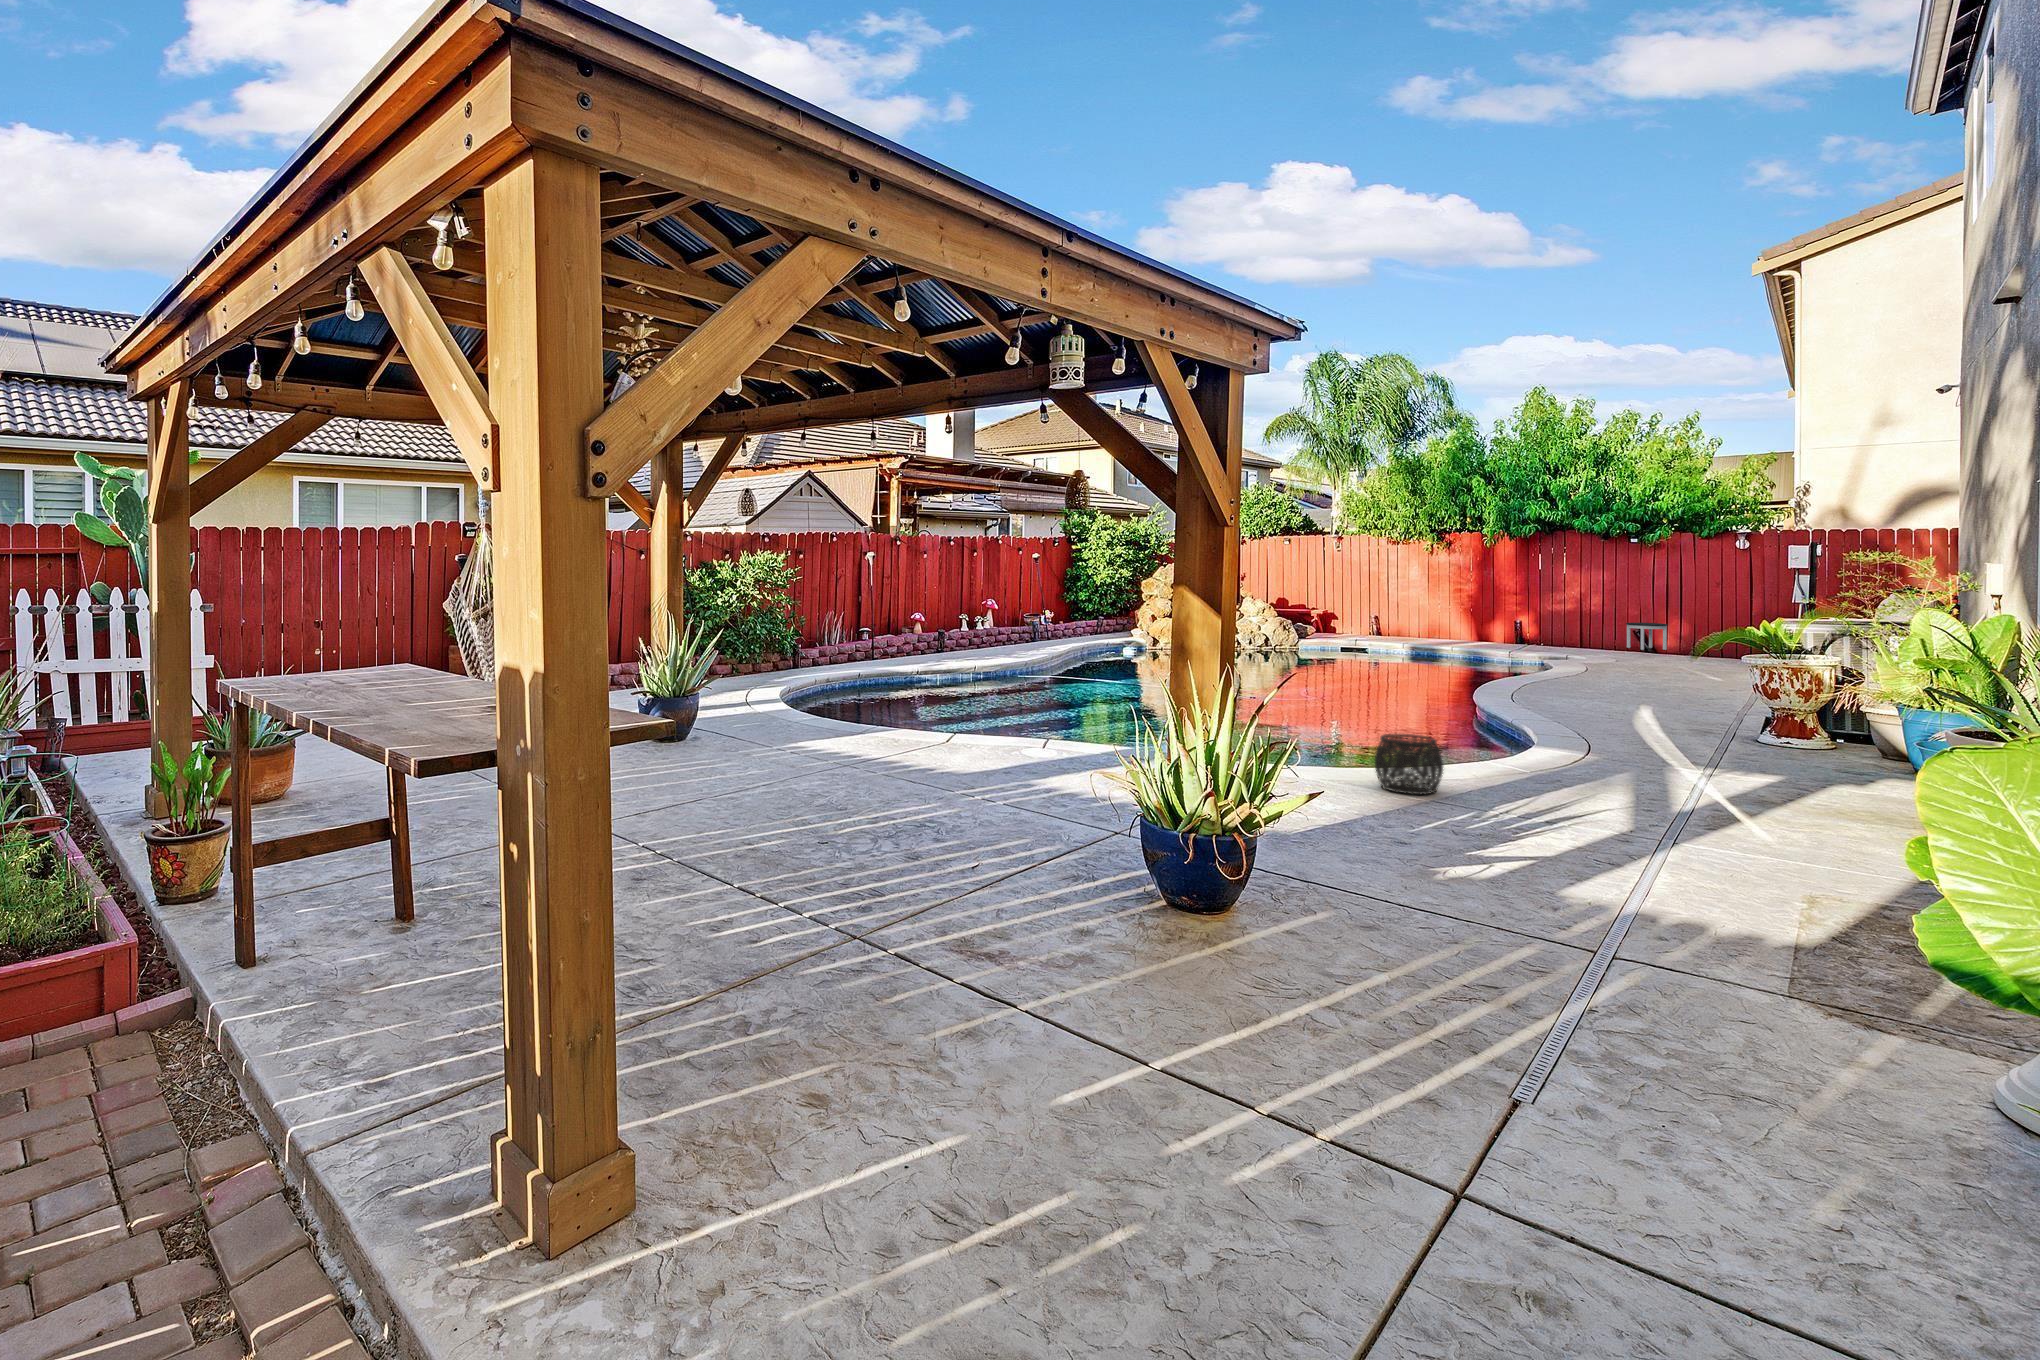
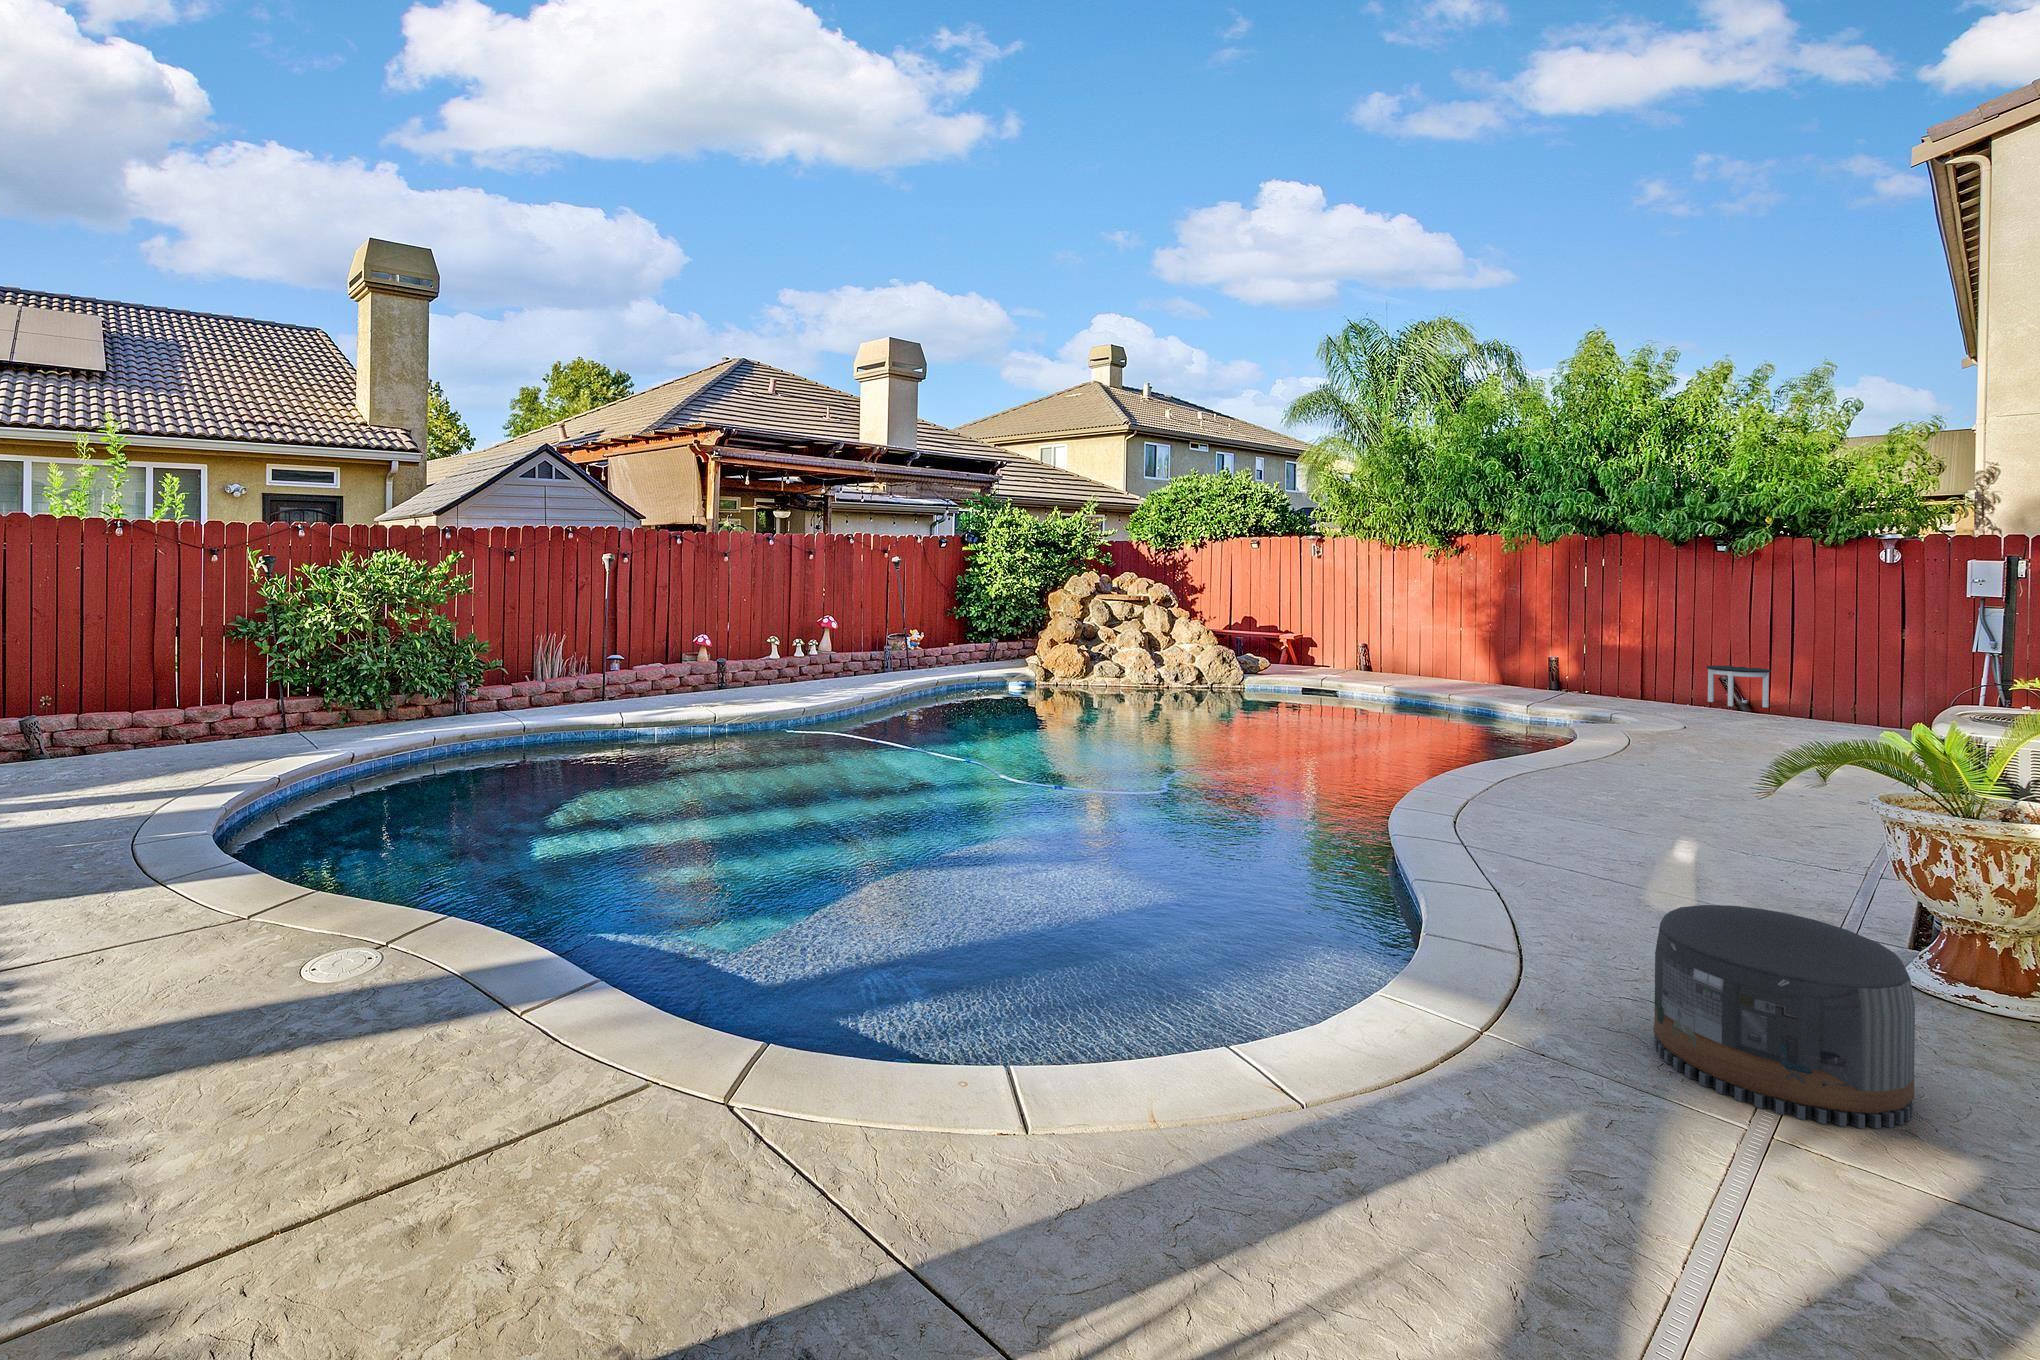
pouf: none [1663,695,1766,767] -> present [1654,905,1915,1129]
woven basket: present [1375,734,1443,795] -> none [760,1039,928,1256]

